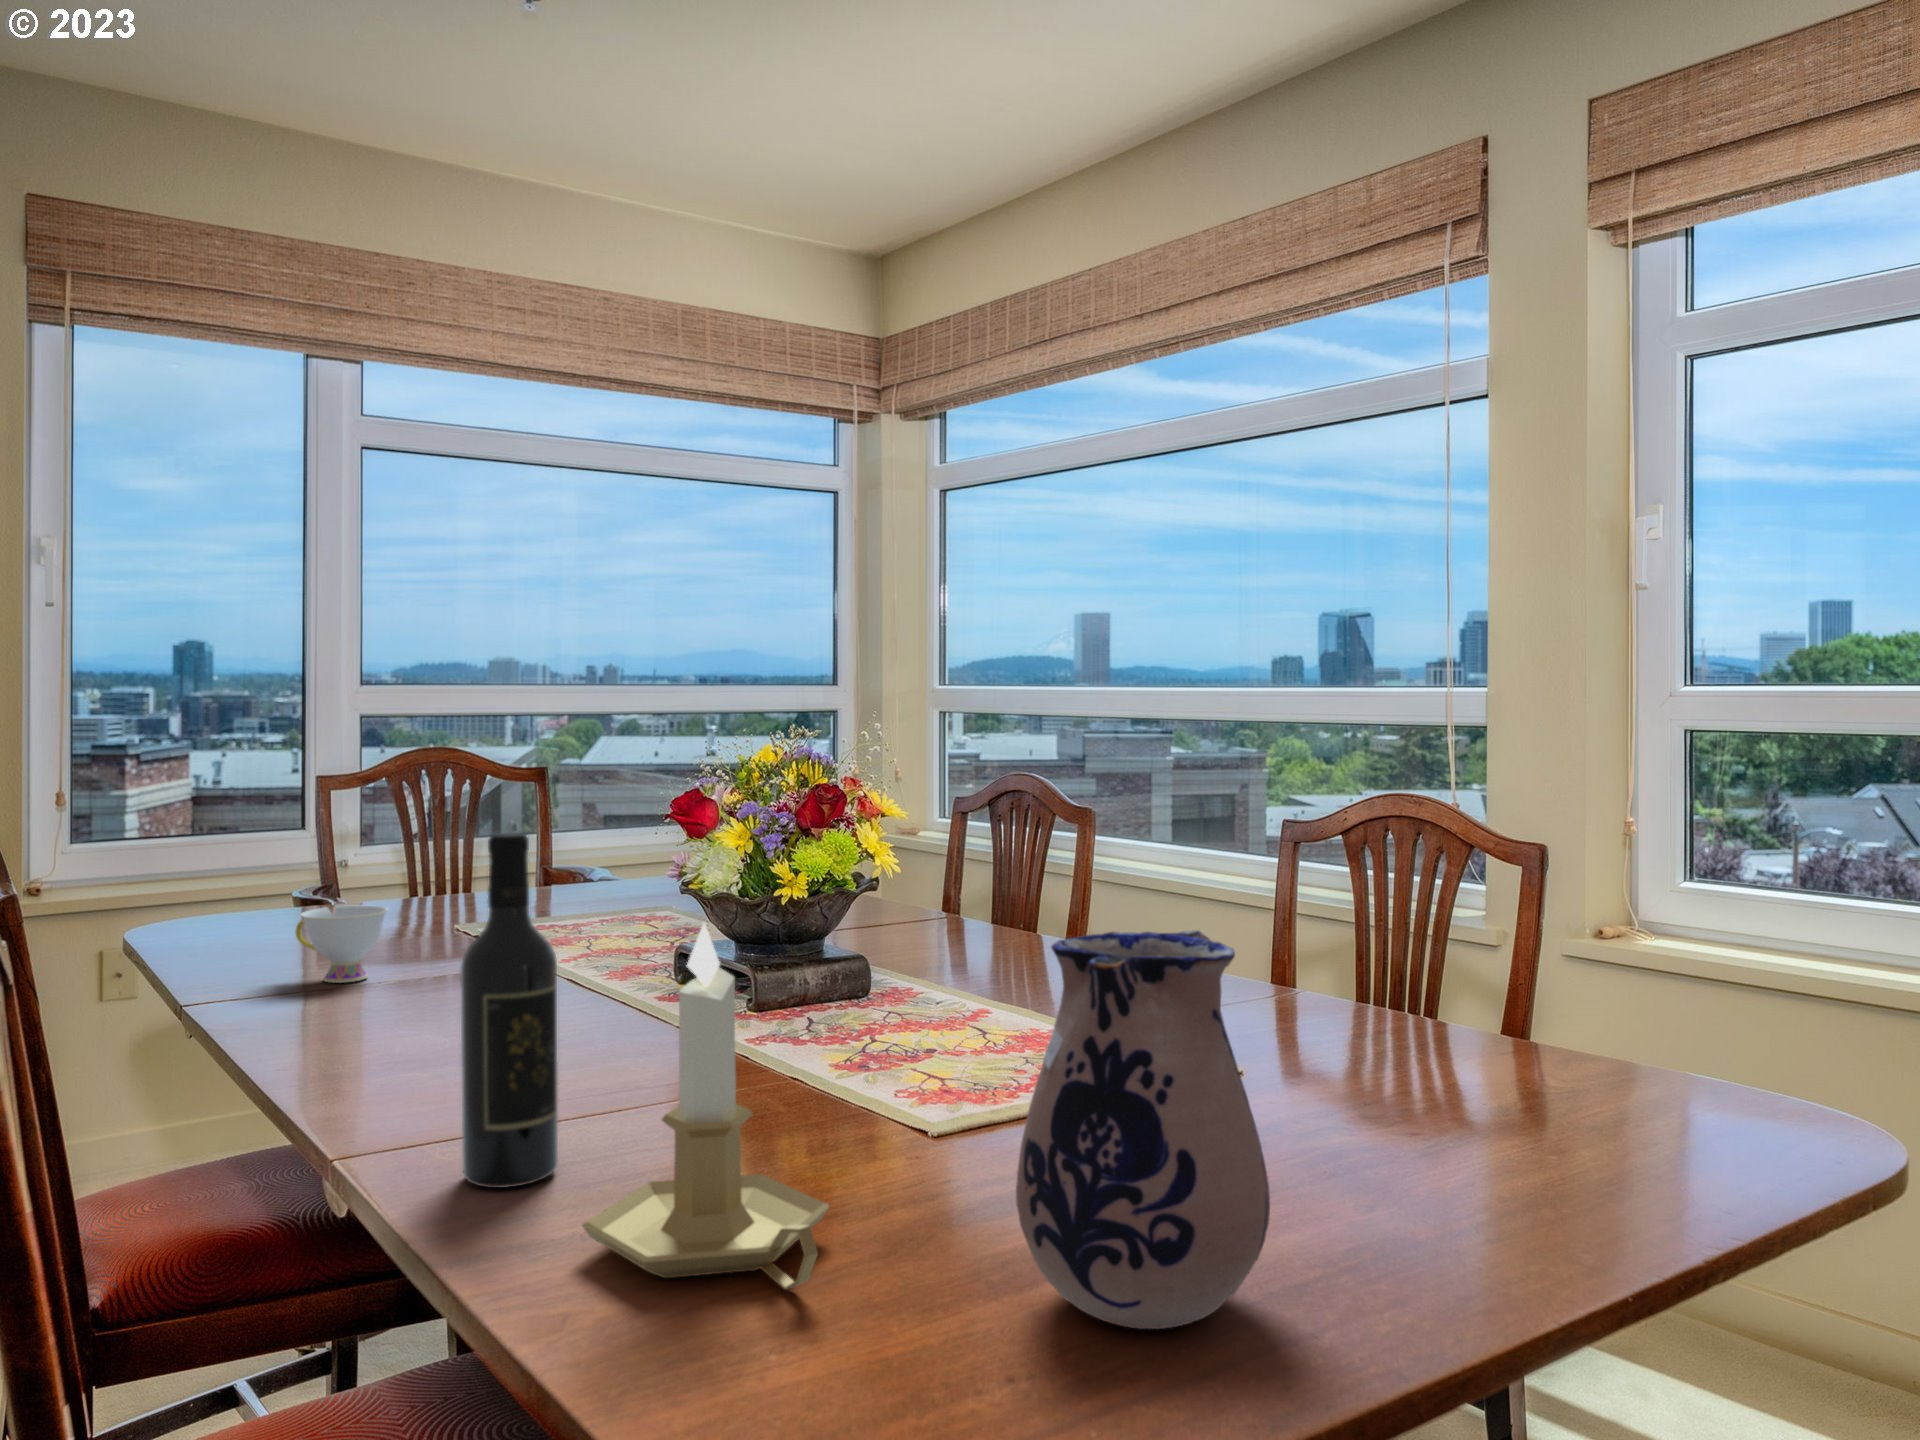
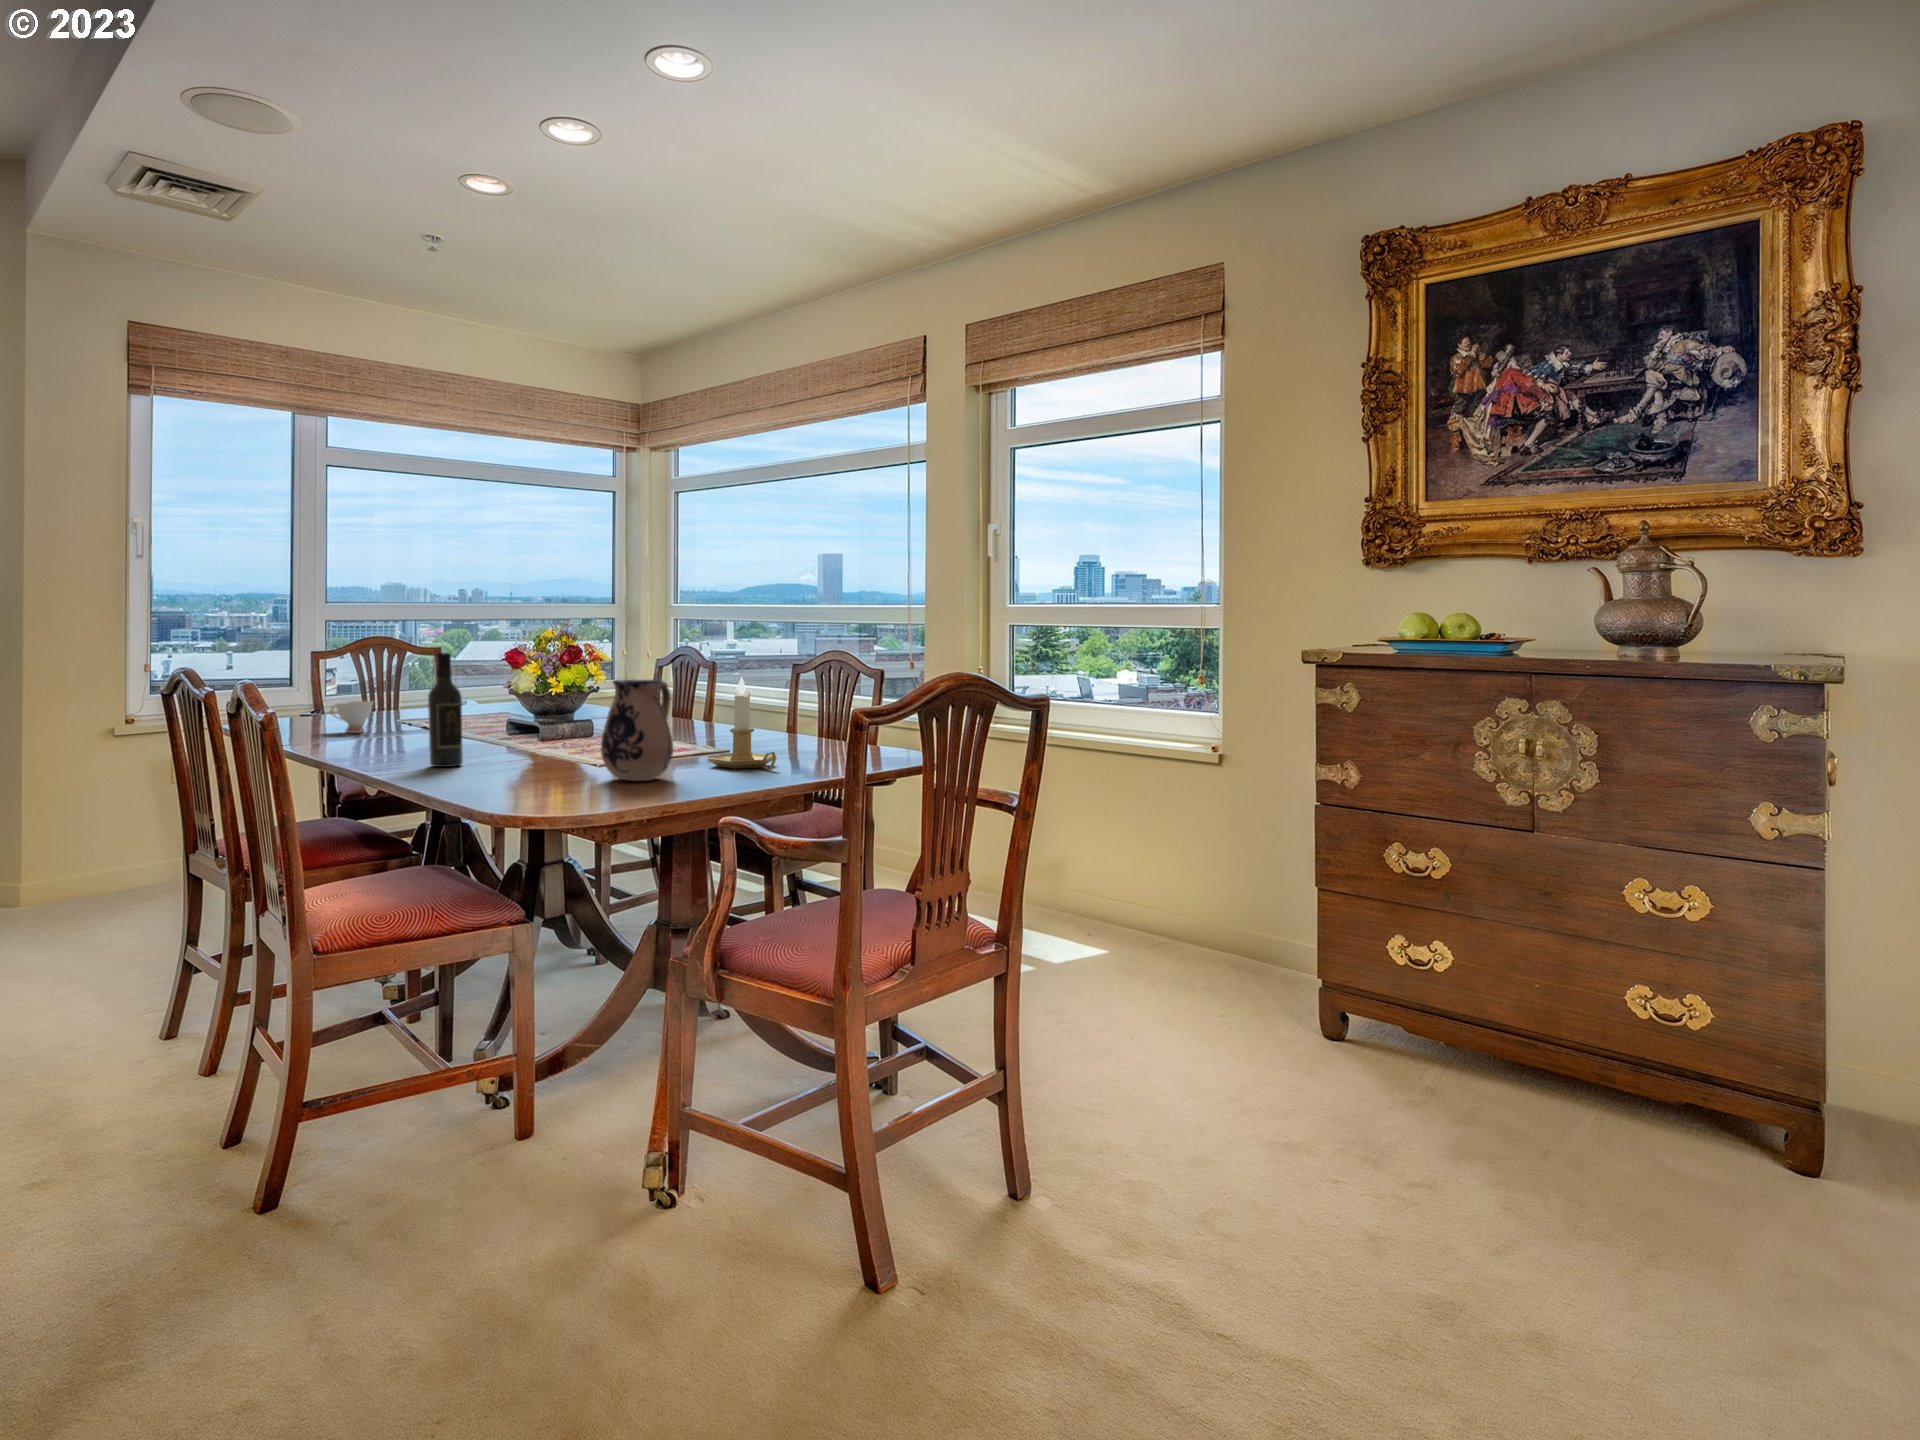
candlestick: present [582,923,829,1290] -> present [708,677,777,769]

